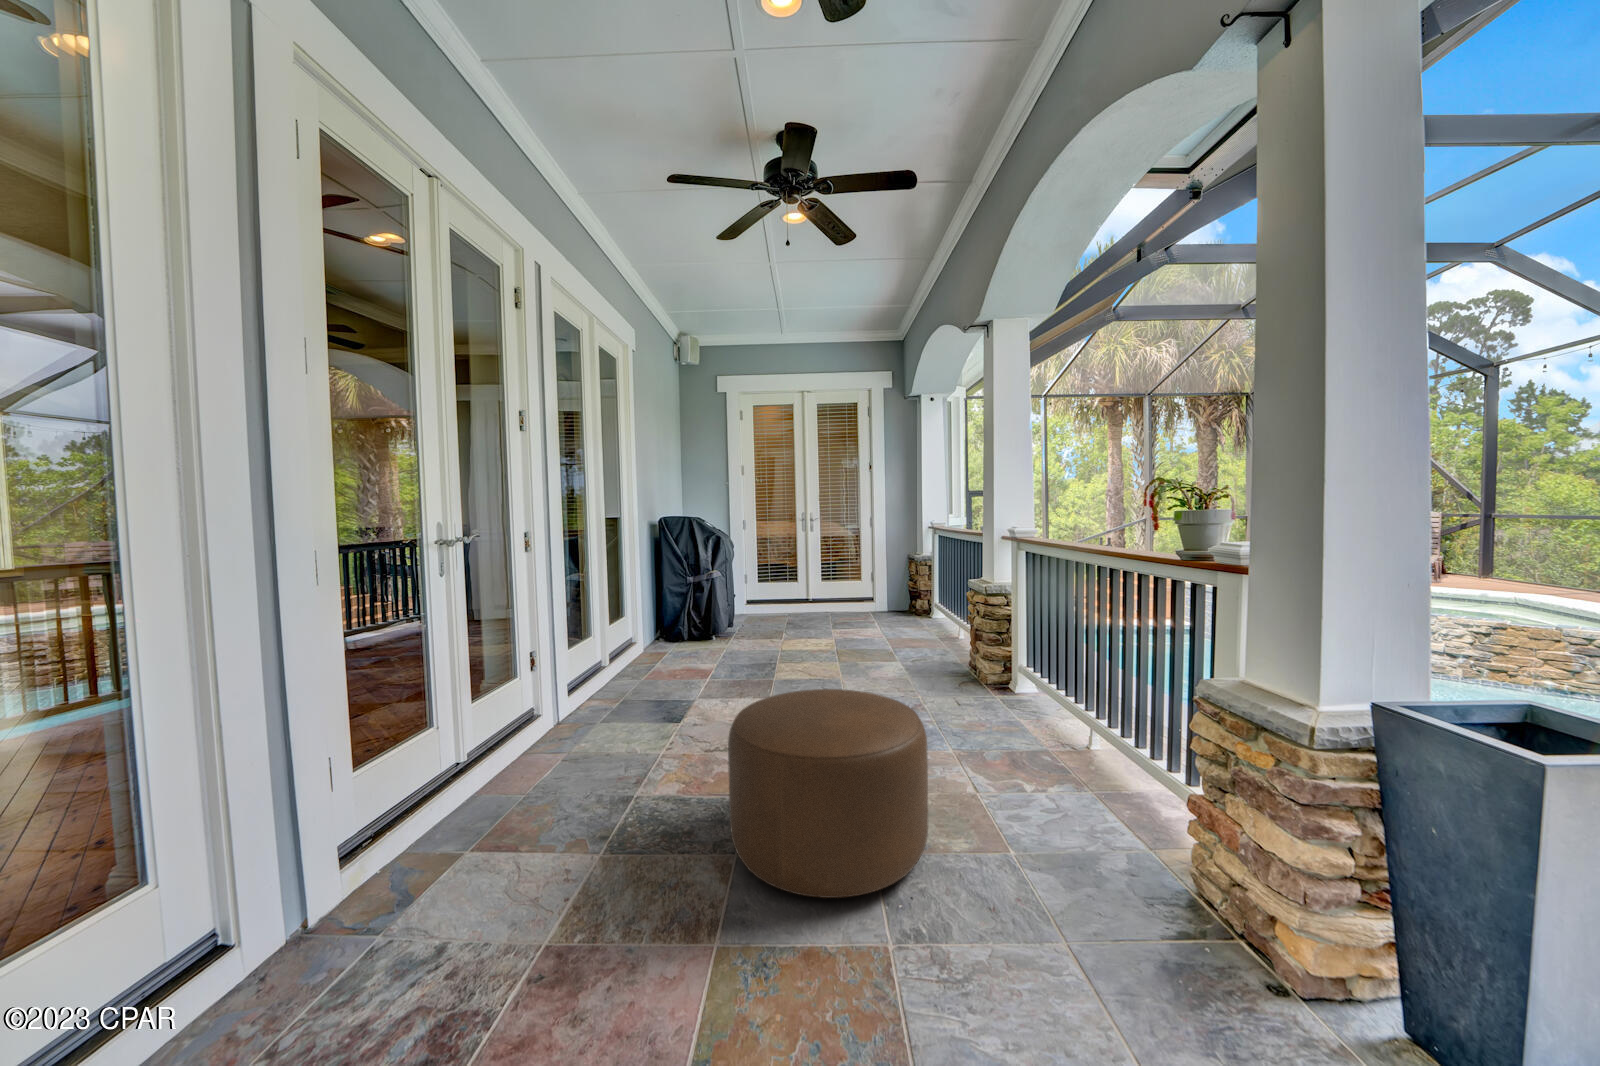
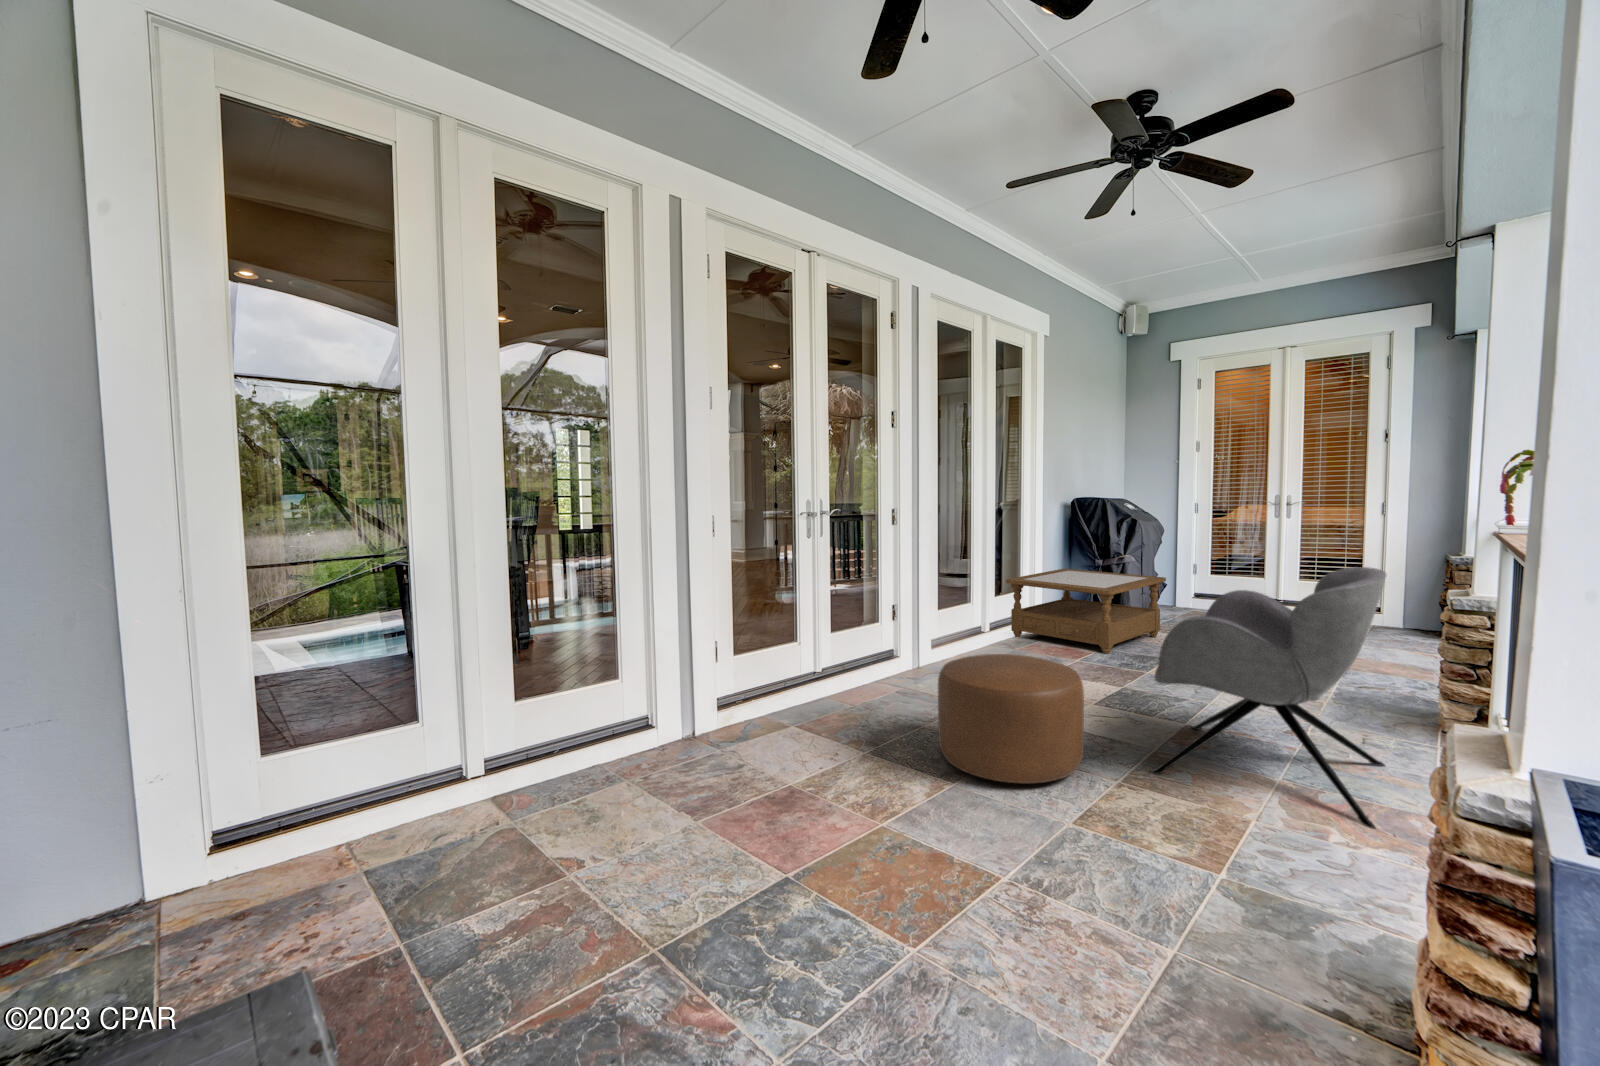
armchair: none [902,550,1139,796] -> present [1151,567,1386,829]
coffee table: none [620,586,760,669] -> present [1006,569,1166,654]

